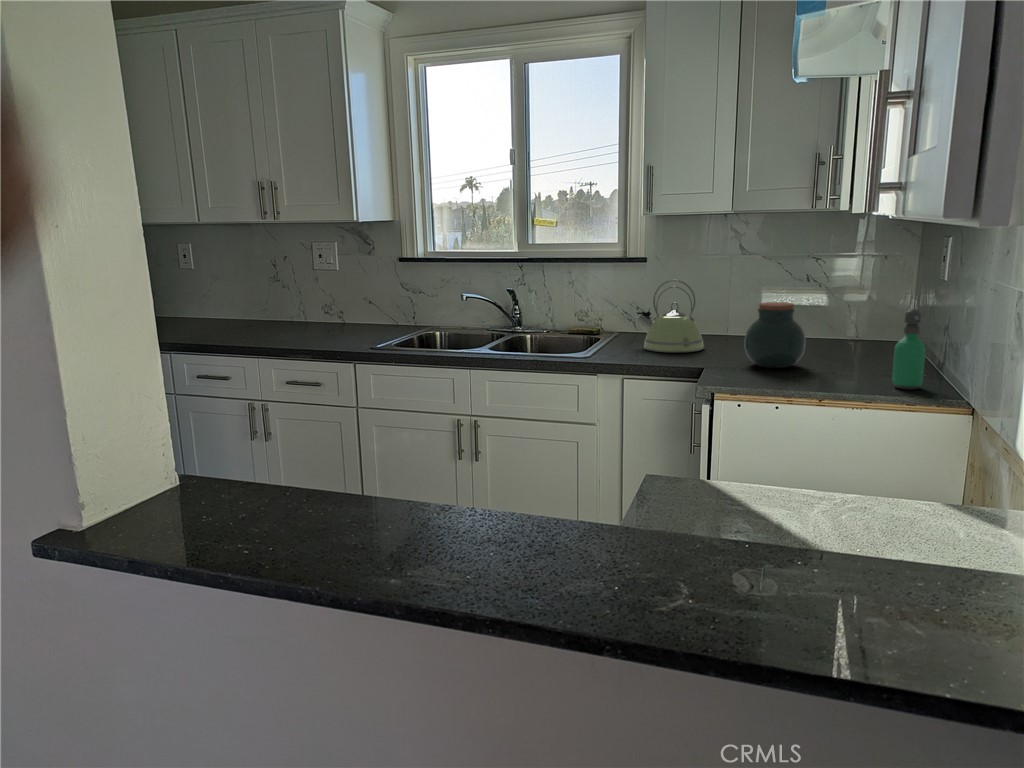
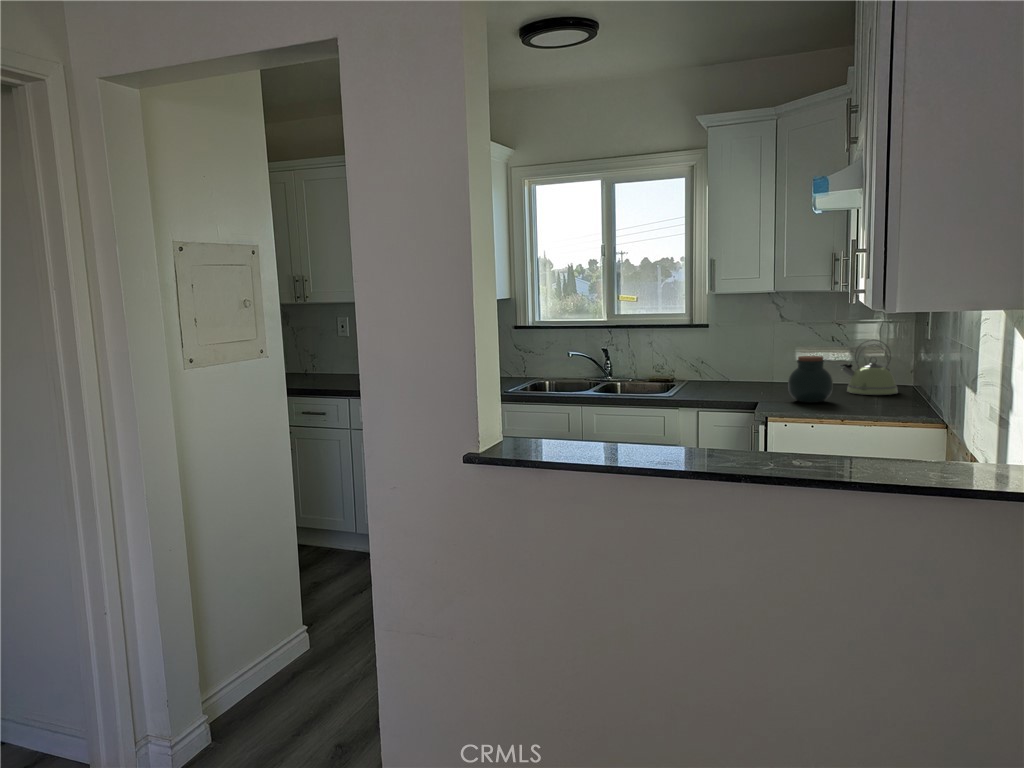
kettle: present [637,280,704,353] -> present [841,340,898,395]
soap dispenser: present [892,309,926,389] -> none [895,359,918,414]

